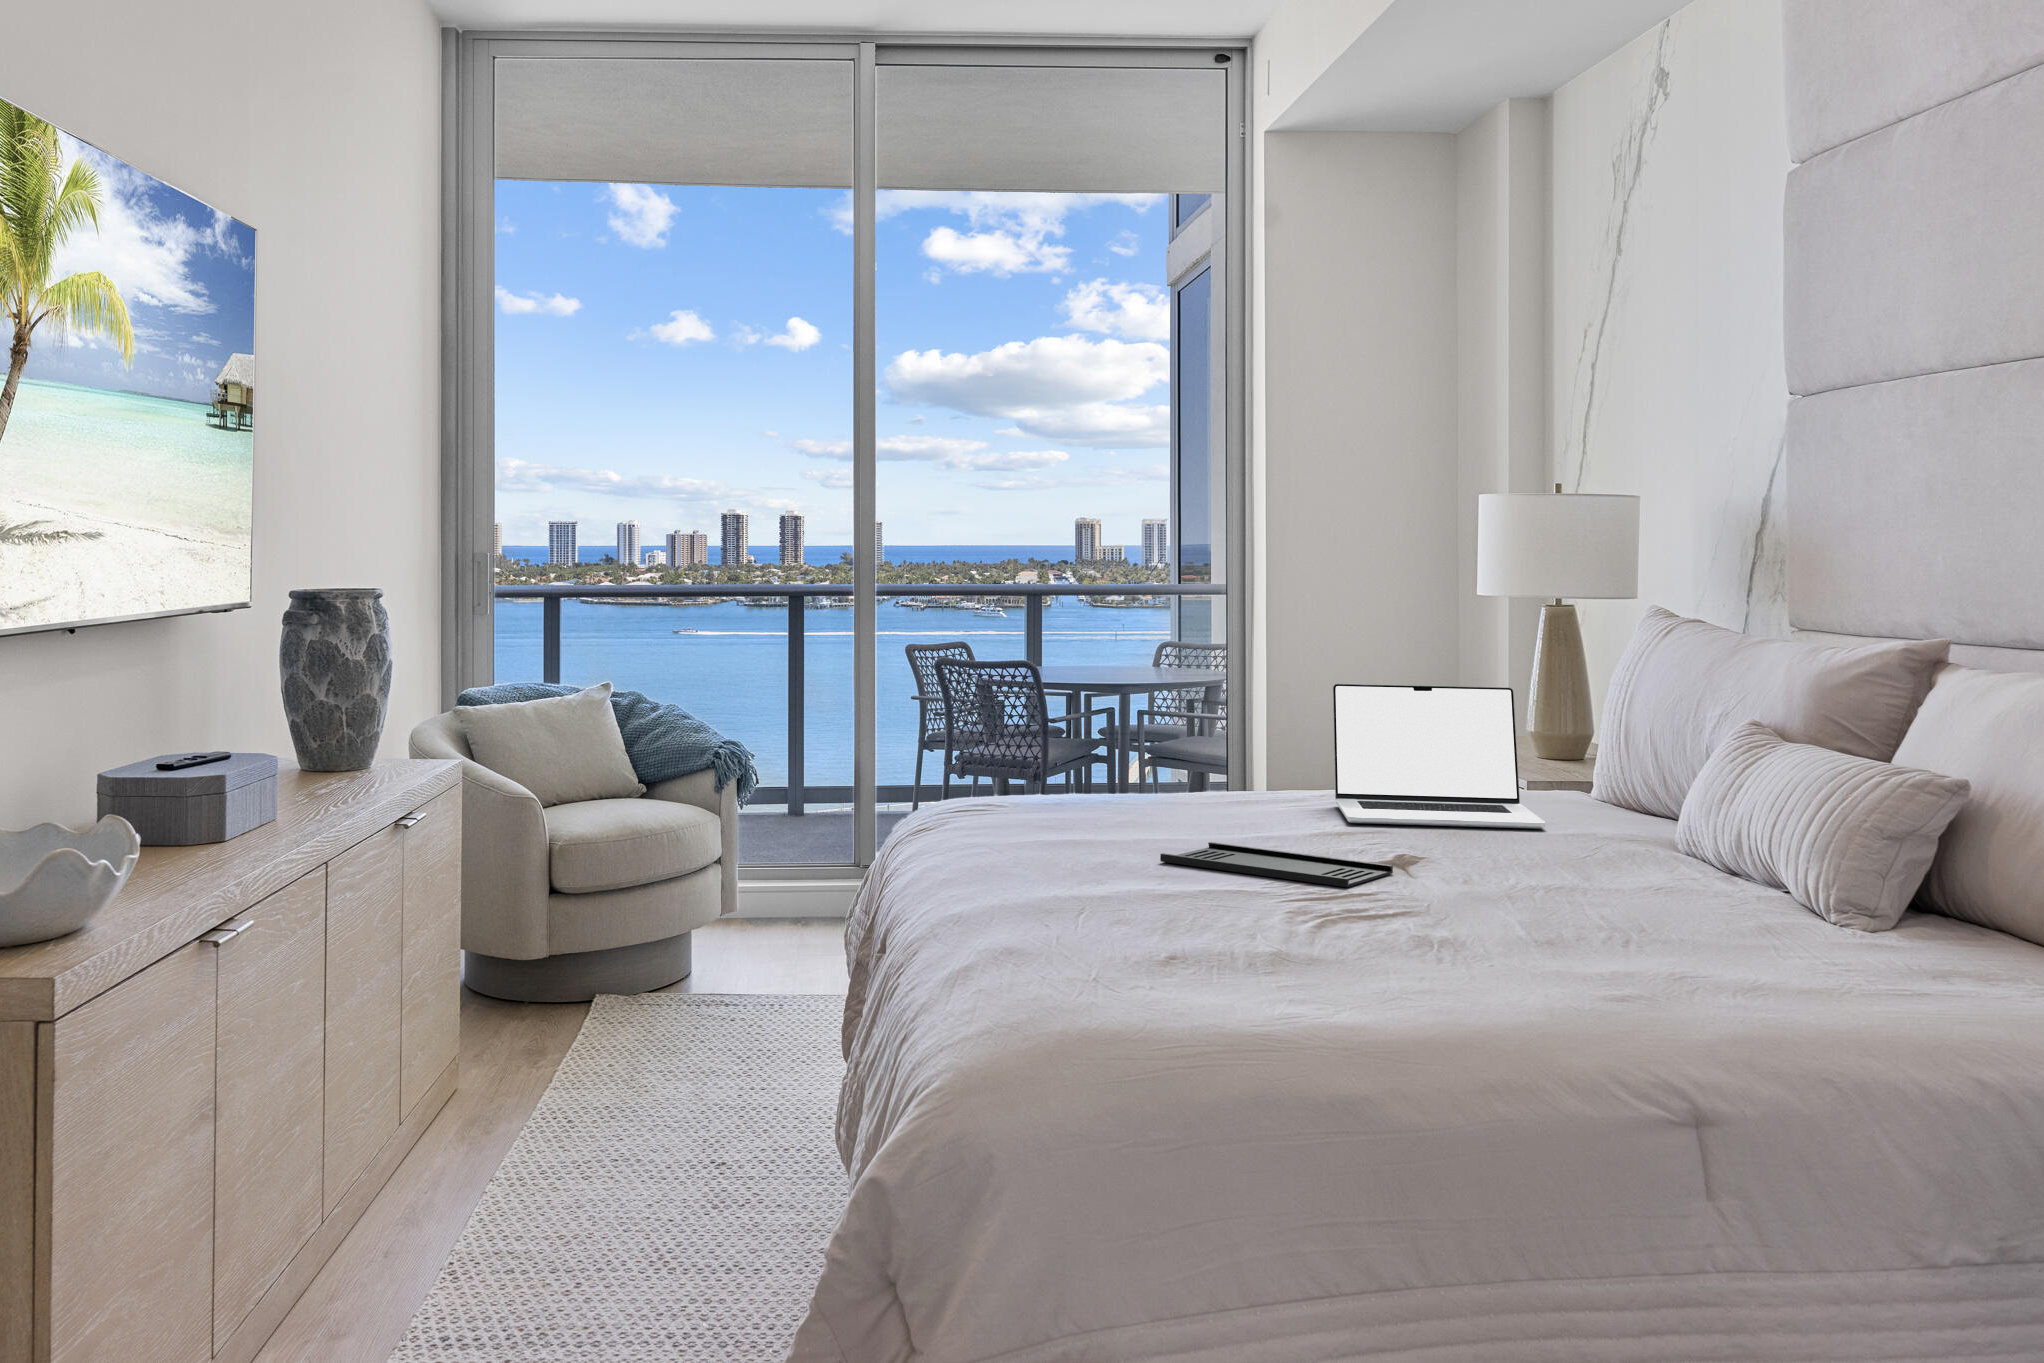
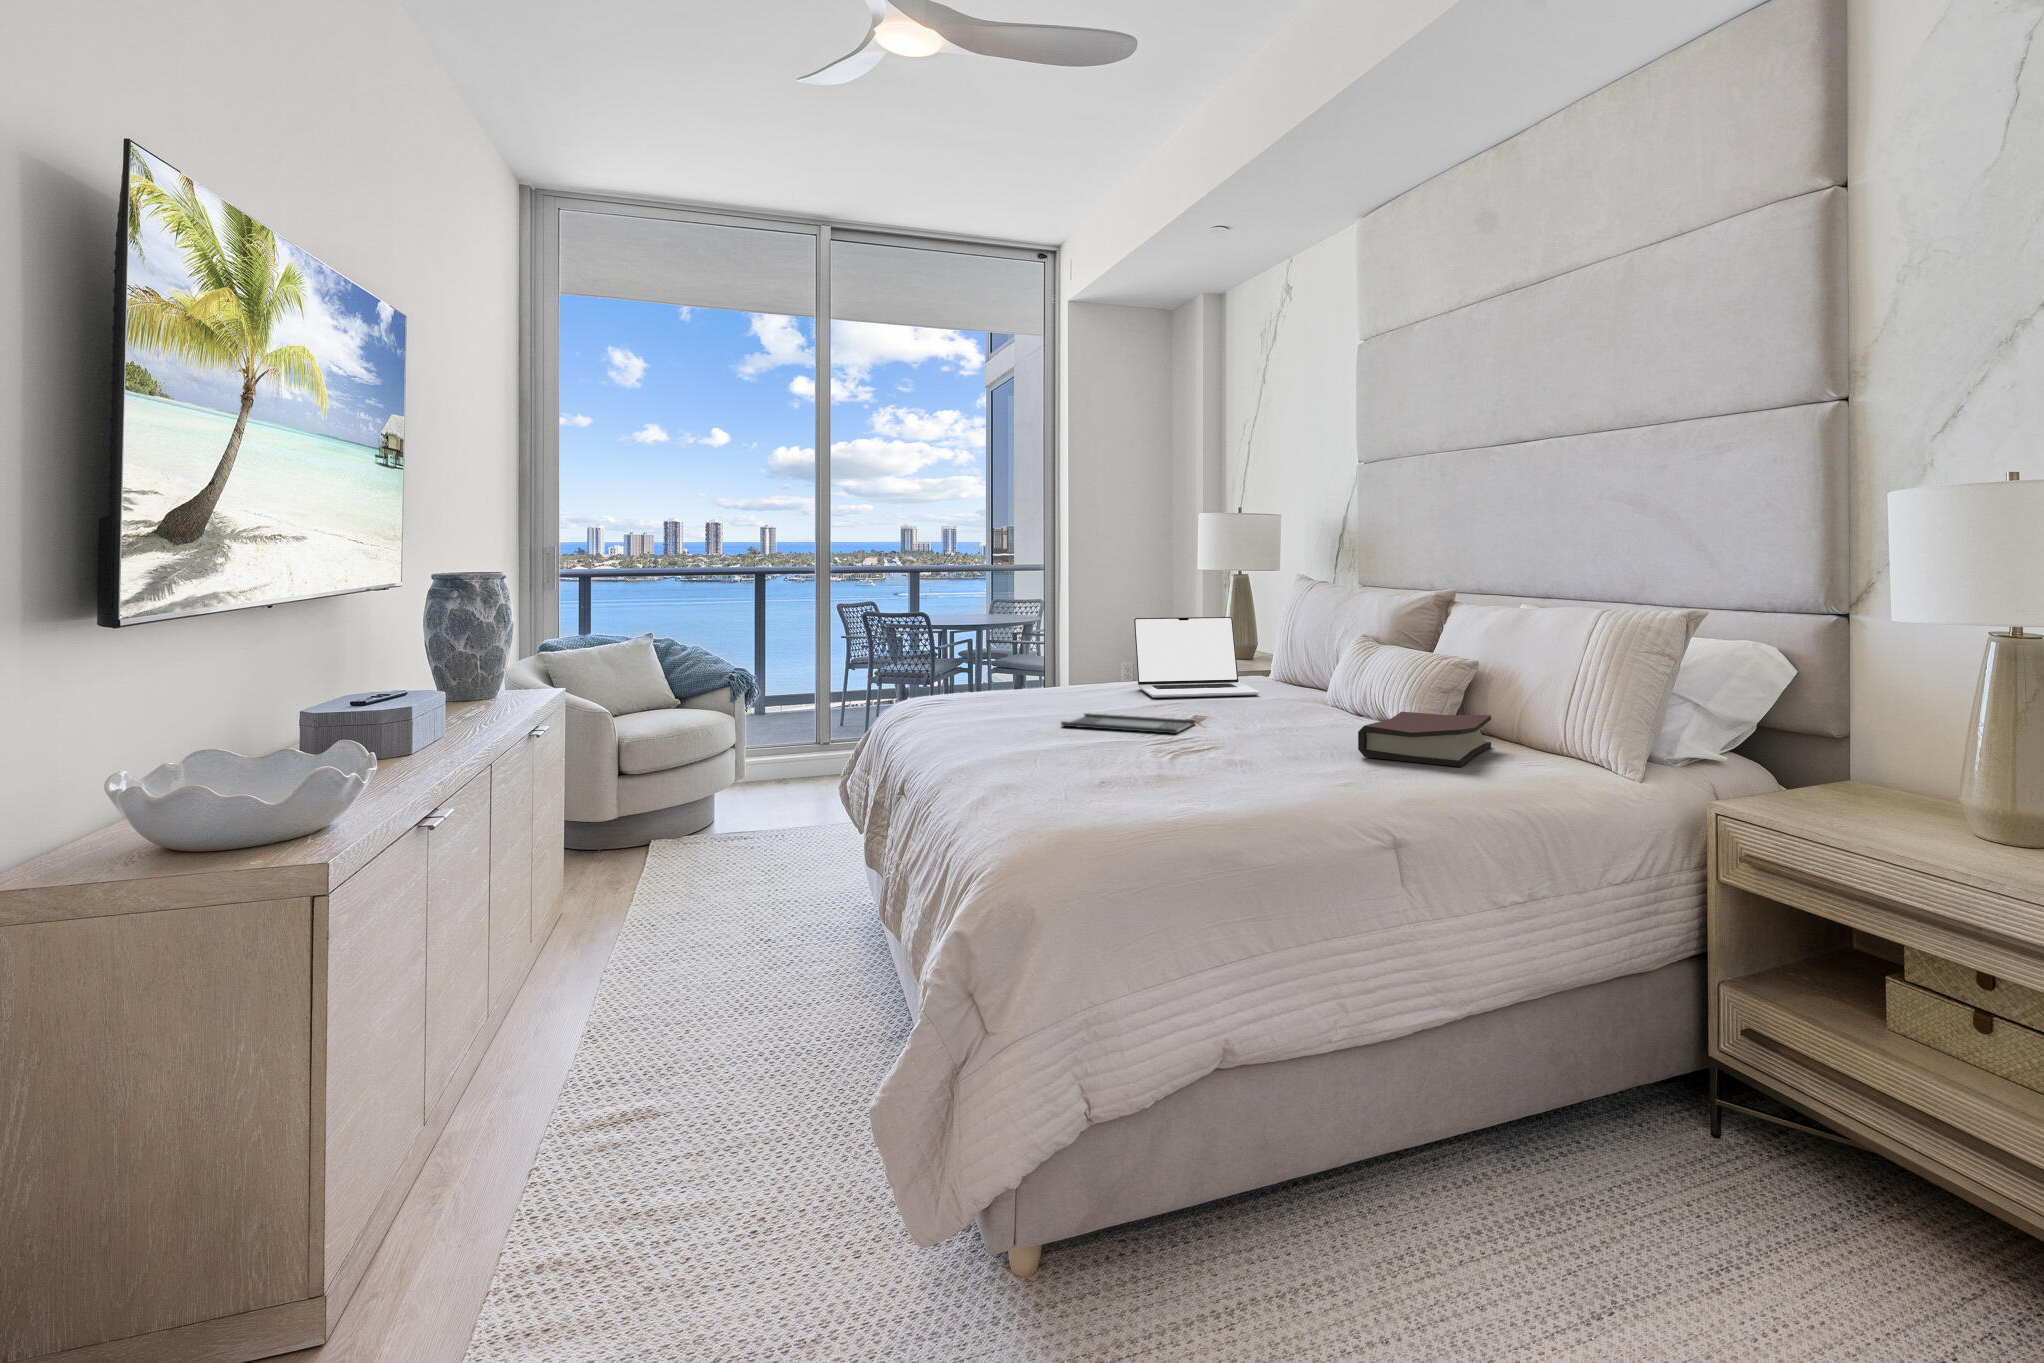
hardback book: none [1651,875,1933,985] -> present [1358,712,1491,767]

